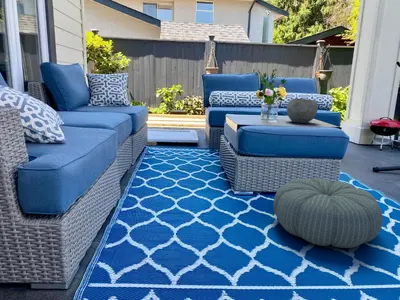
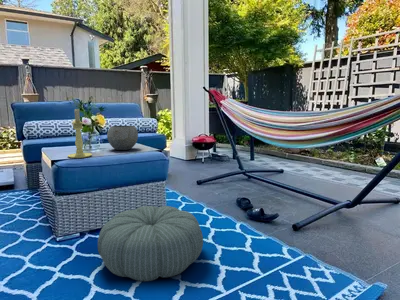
candle holder: none [251,79,272,125] -> present [68,109,92,158]

